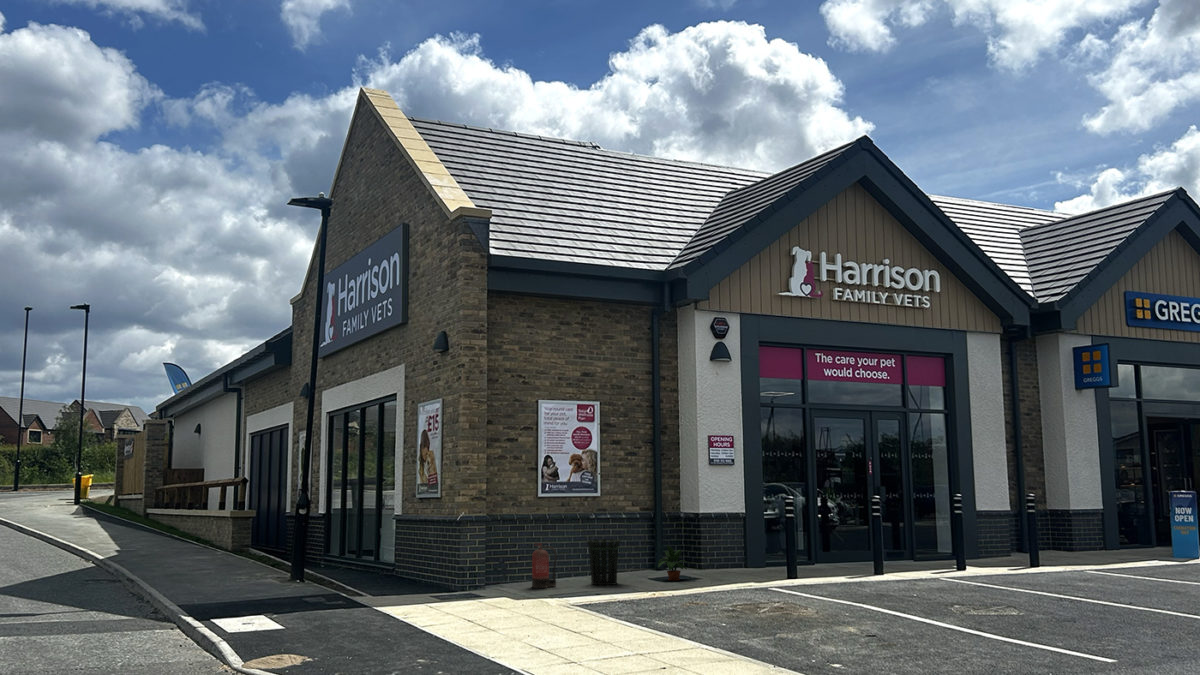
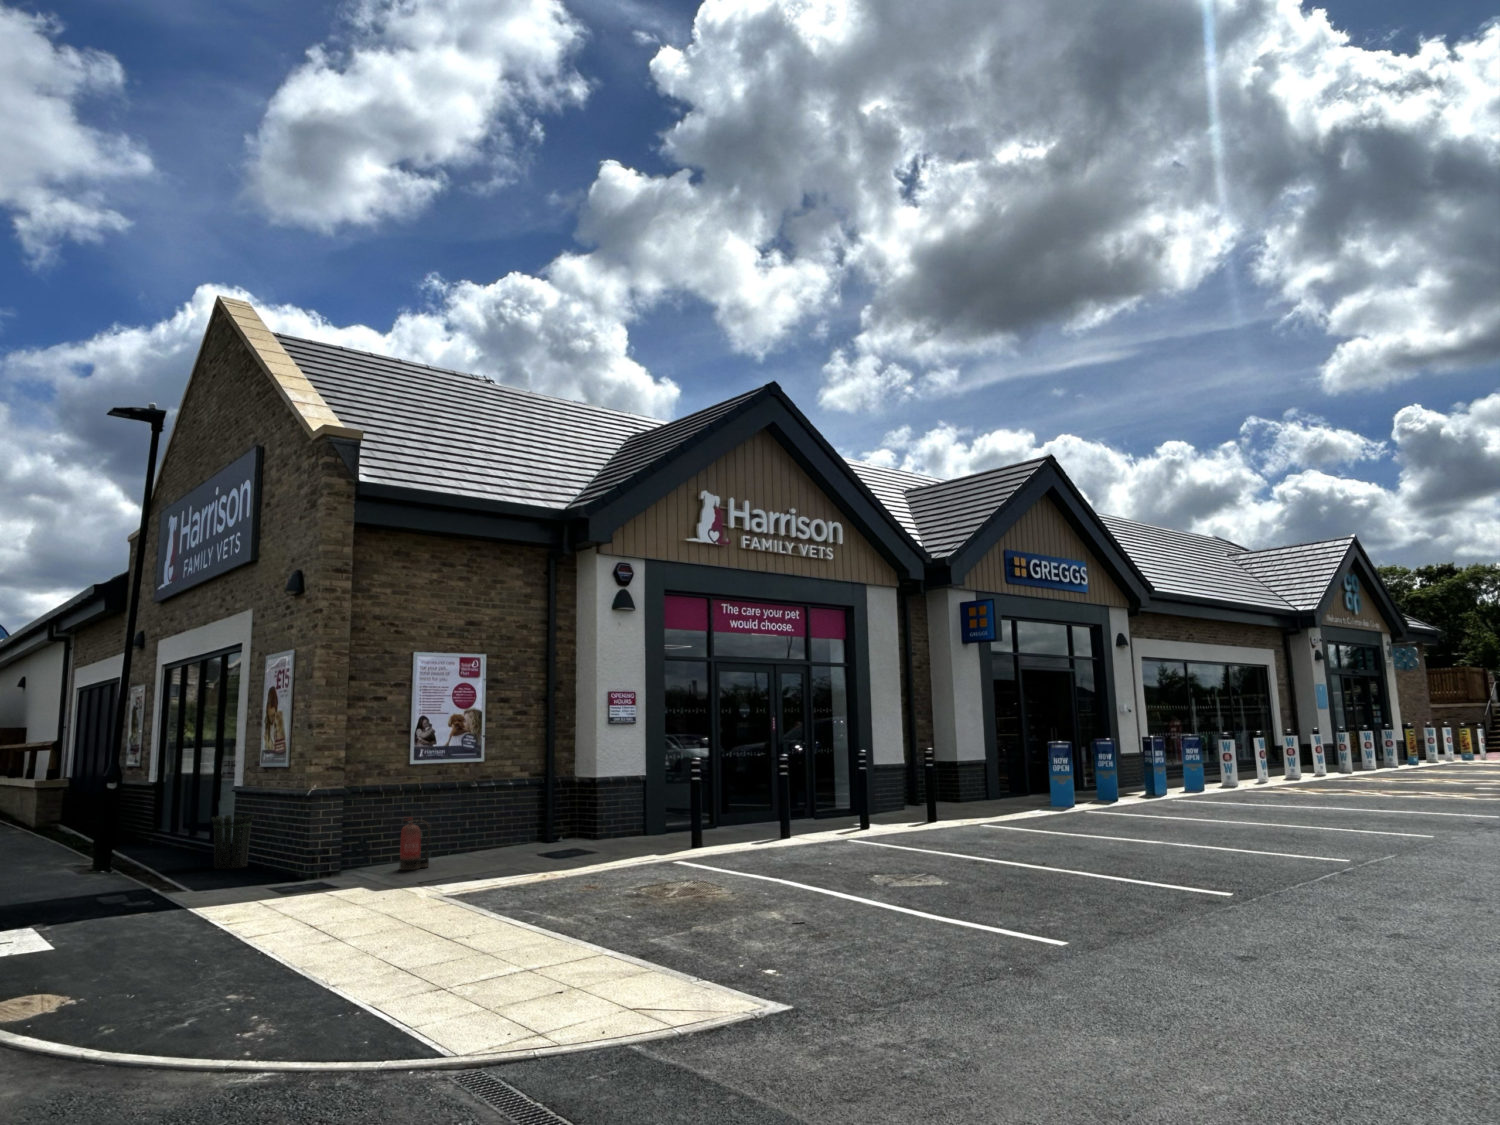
waste bin: present [587,539,620,585] -> present [211,814,254,869]
potted plant: present [658,545,687,580] -> none [548,813,585,853]

